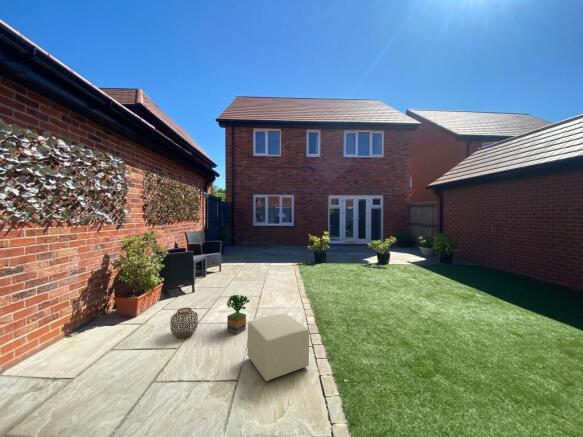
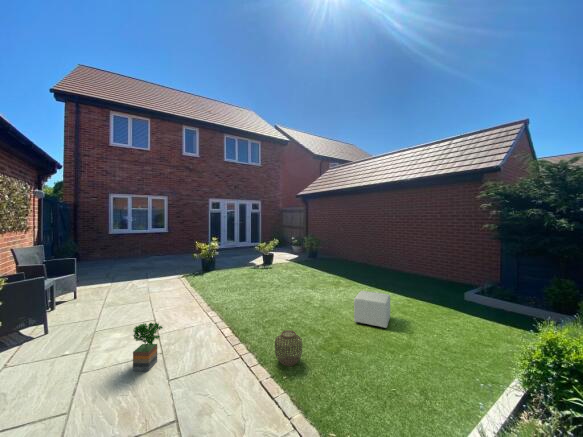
woven basket: present [170,308,198,339] -> present [275,330,302,366]
ottoman: present [247,314,309,381] -> present [354,291,390,328]

